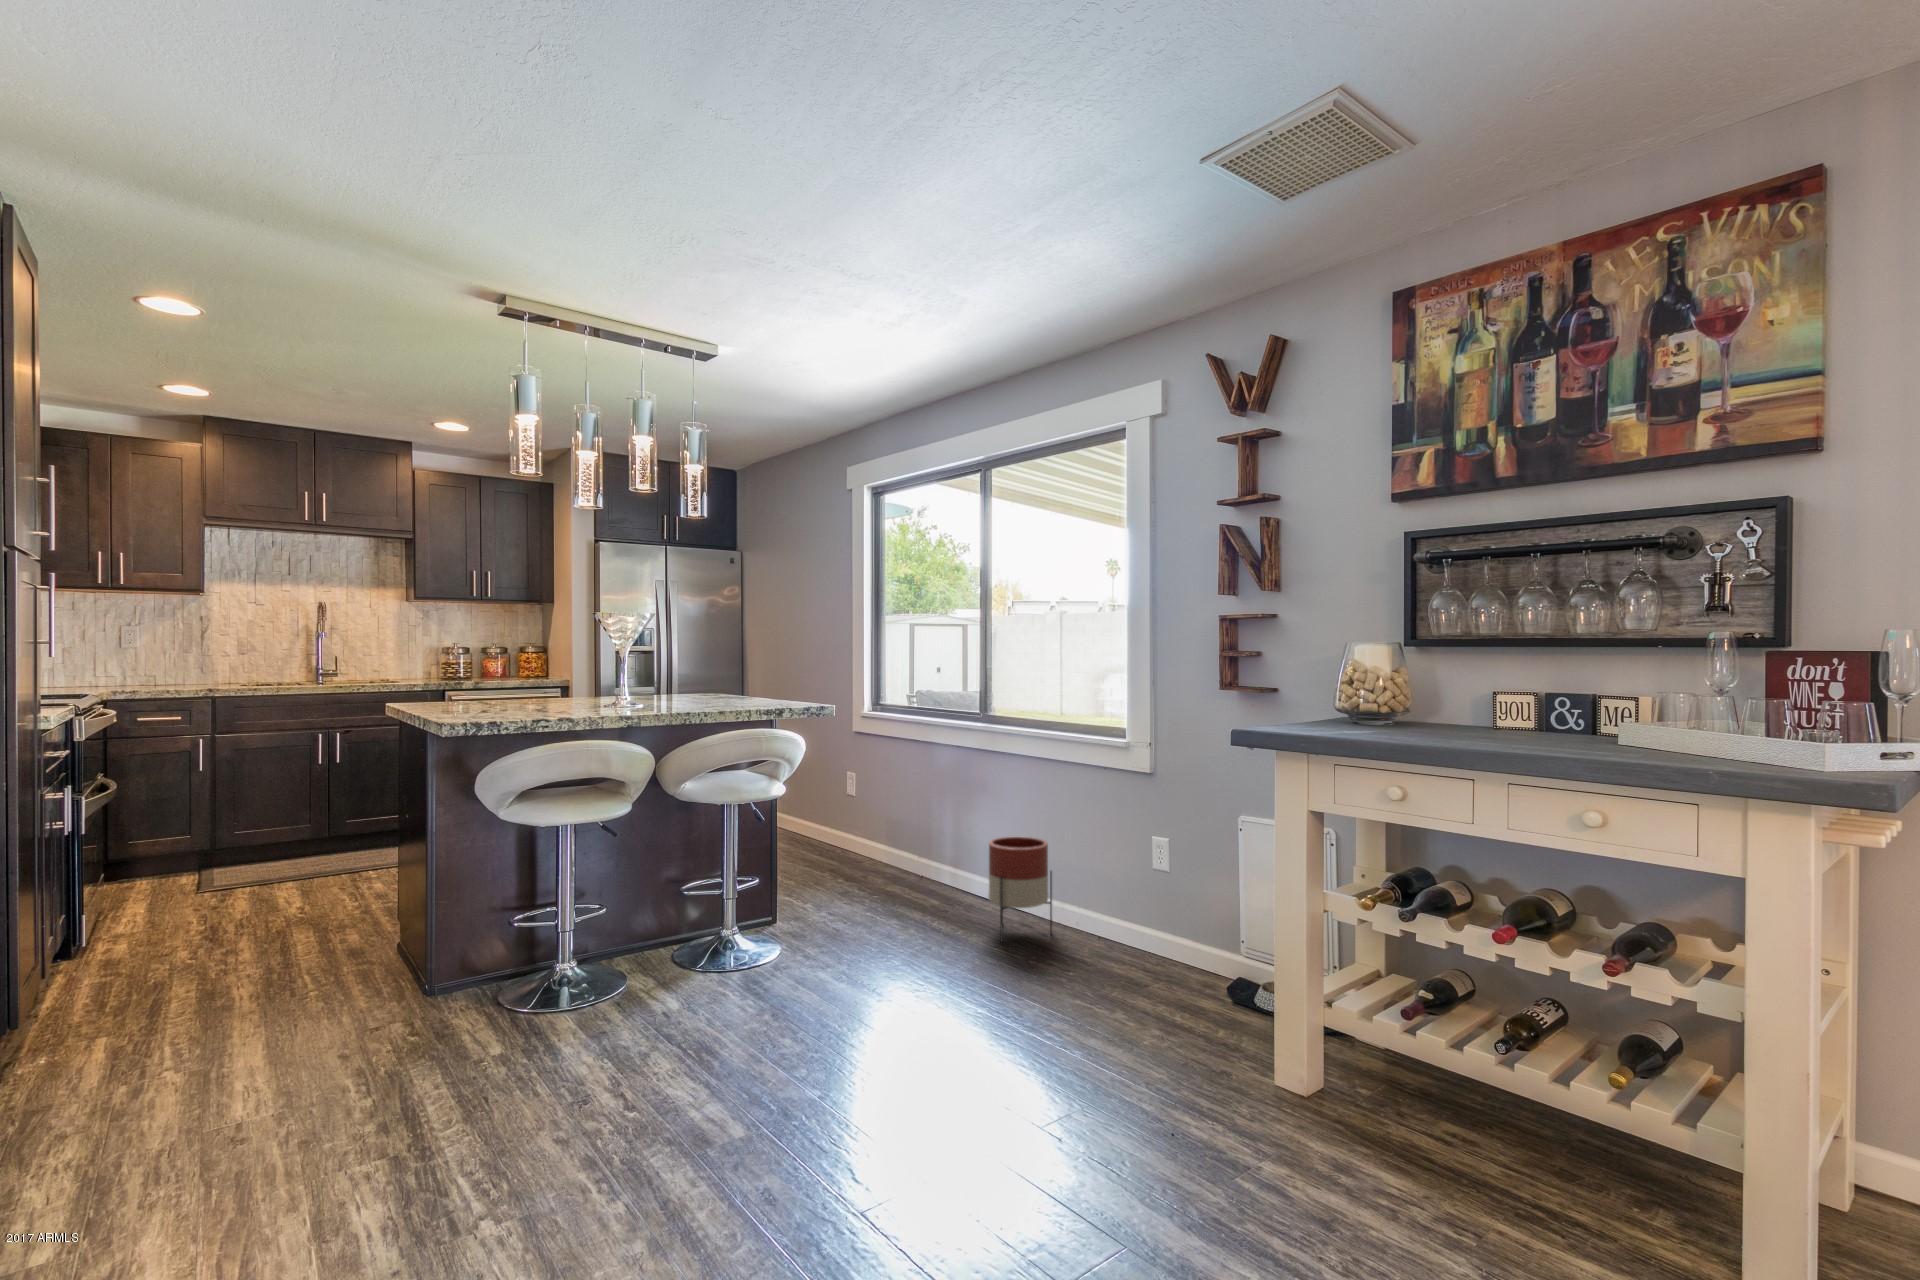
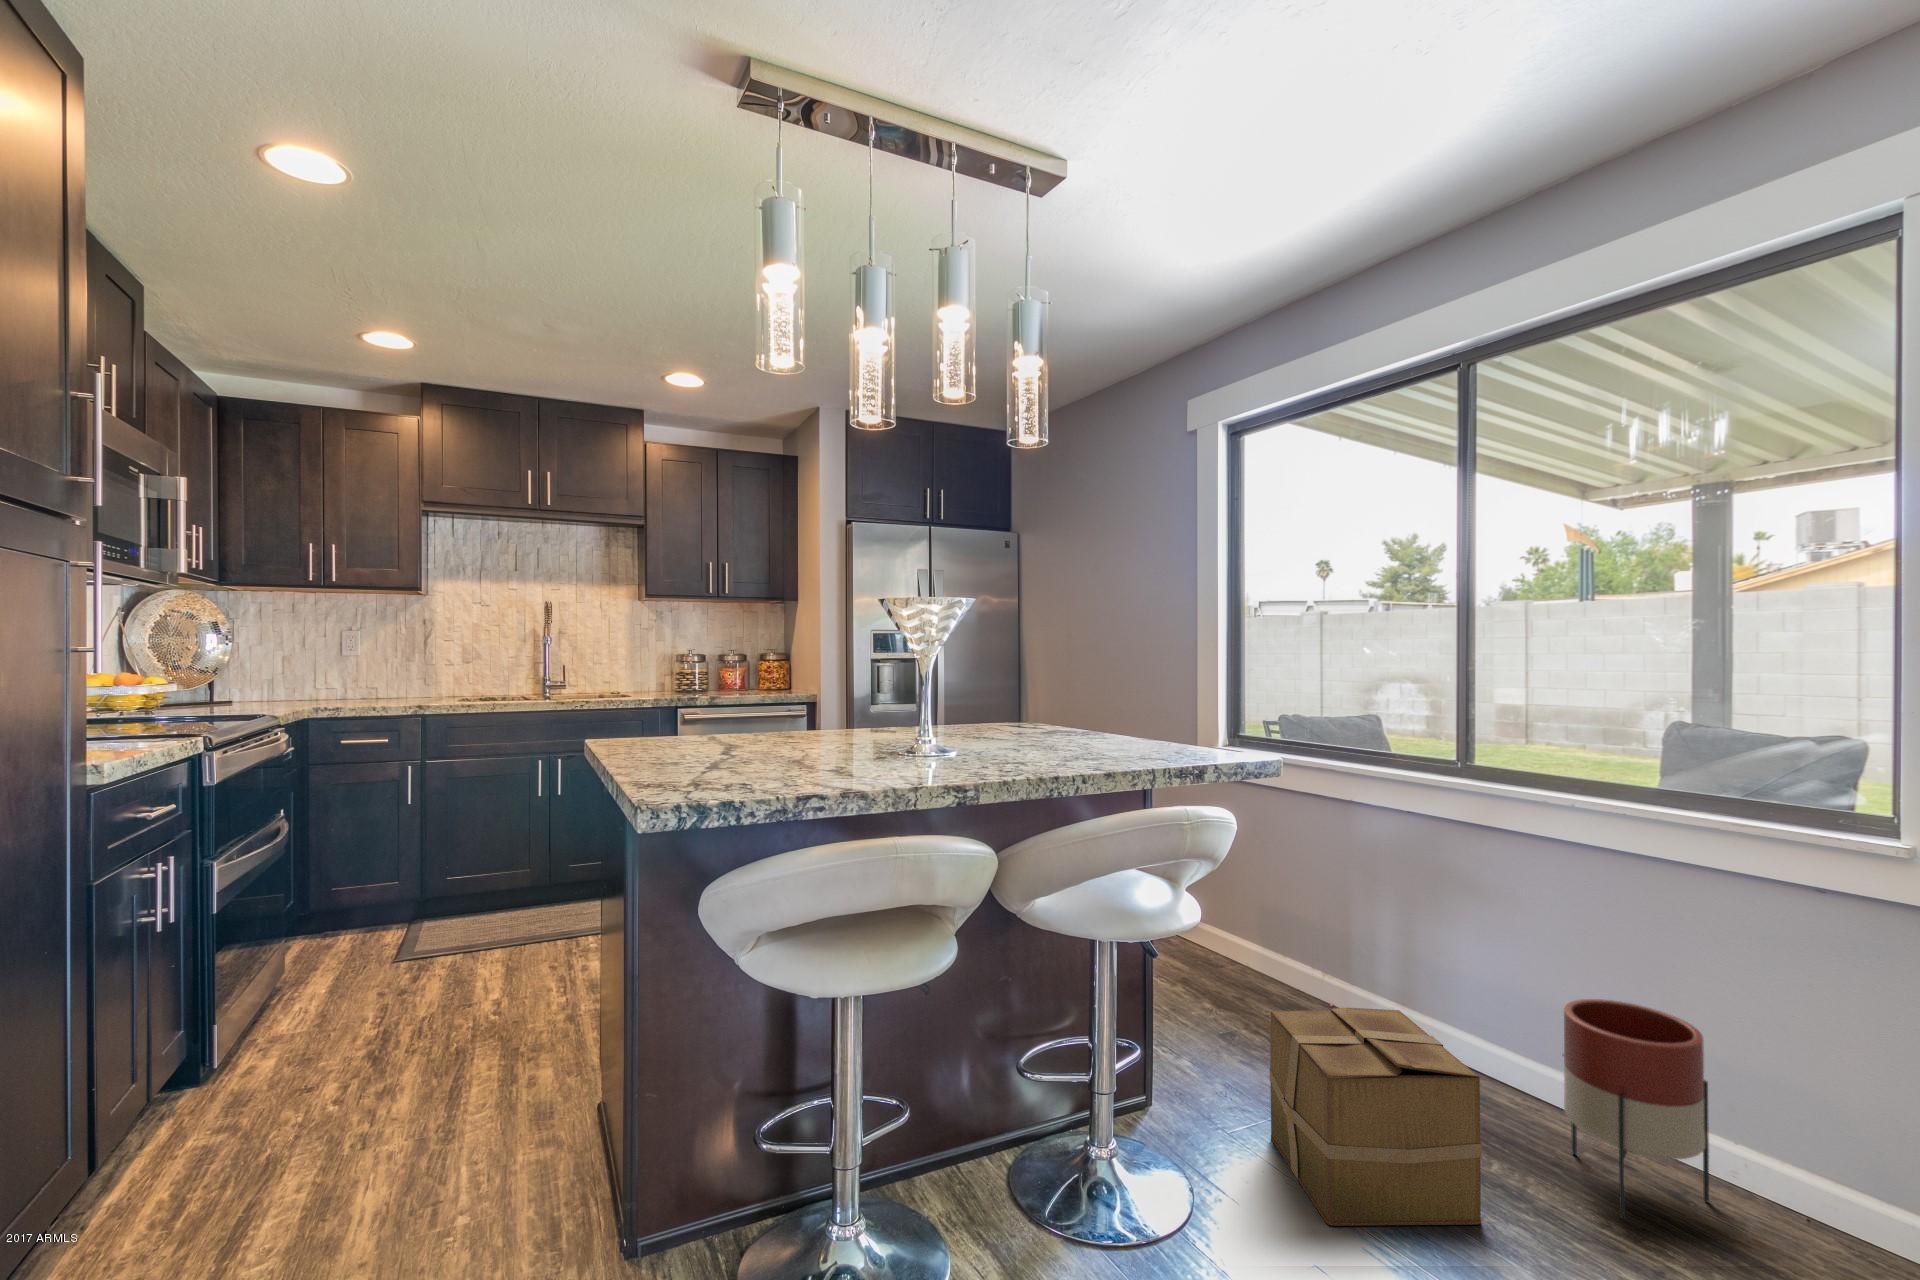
cardboard box: none [835,851,927,954] -> present [1270,1008,1482,1226]

